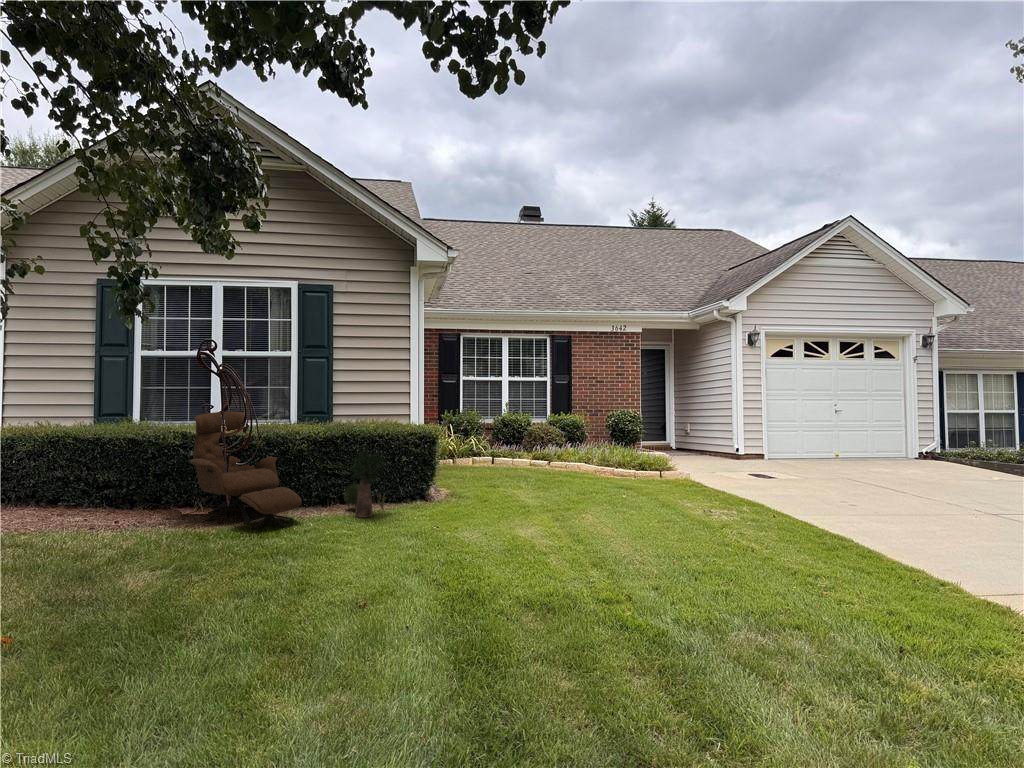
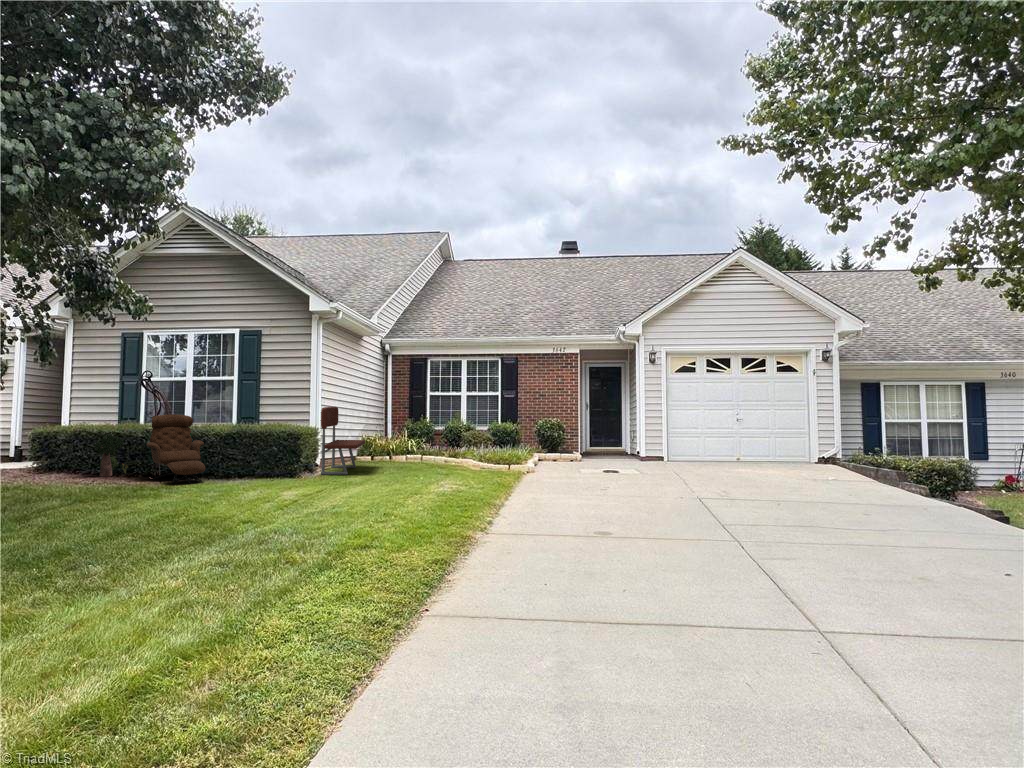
bench: none [432,397,496,496] -> present [321,407,365,475]
potted plant: present [344,449,387,517] -> present [92,434,128,476]

